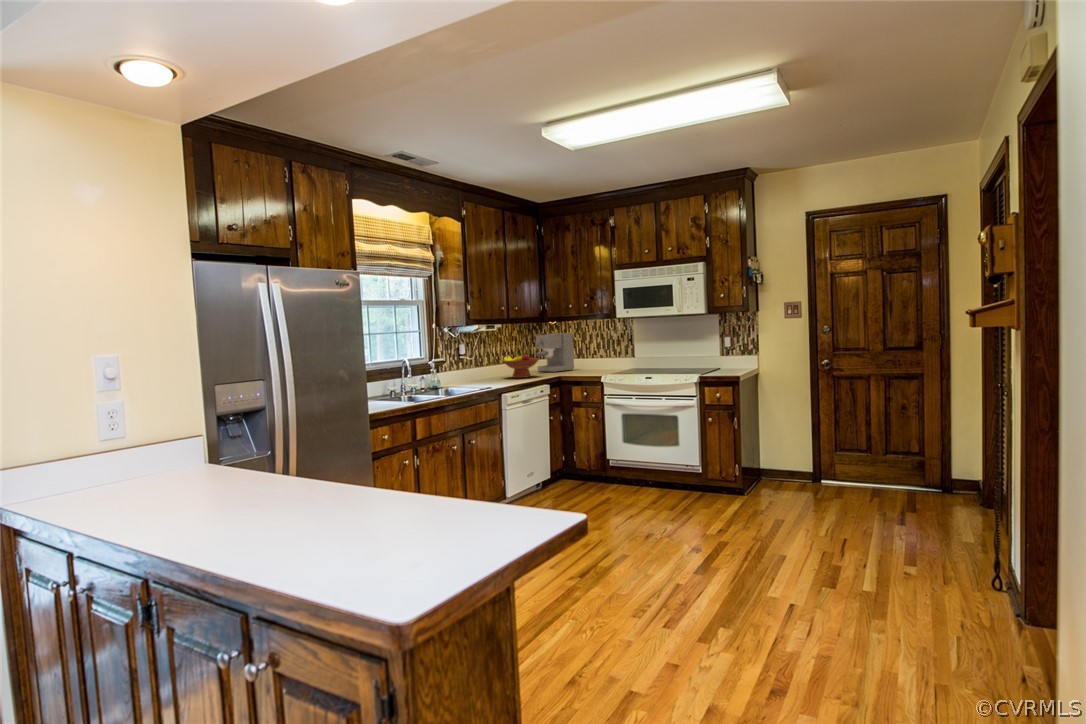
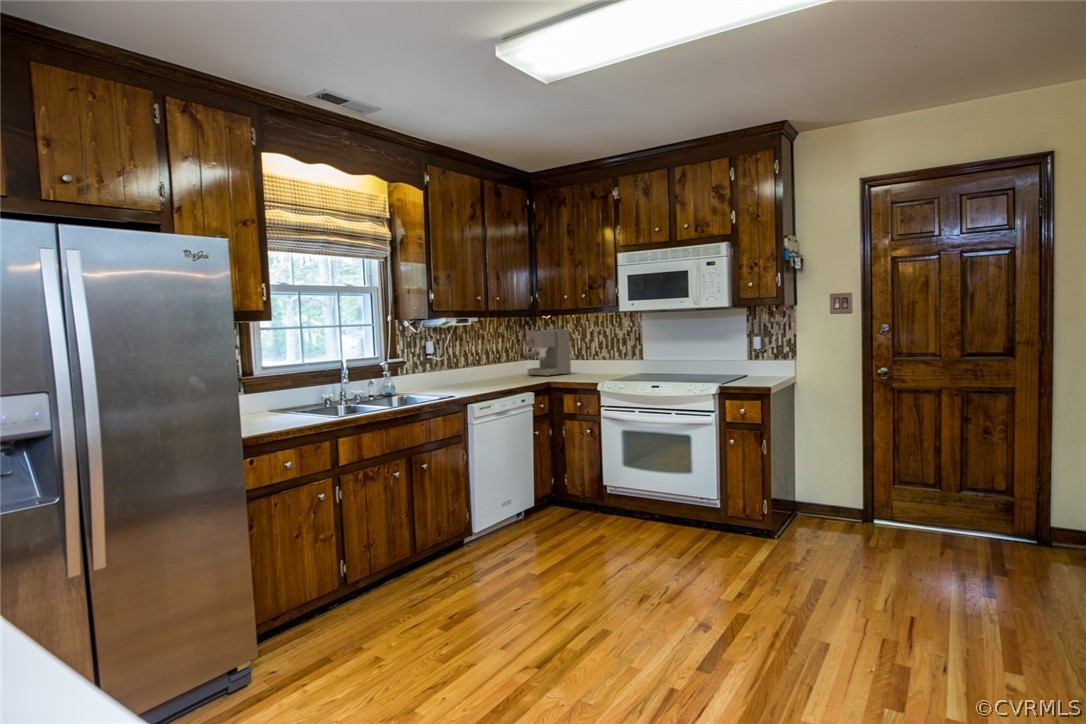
fruit bowl: present [503,353,539,378] -> none [479,353,525,383]

